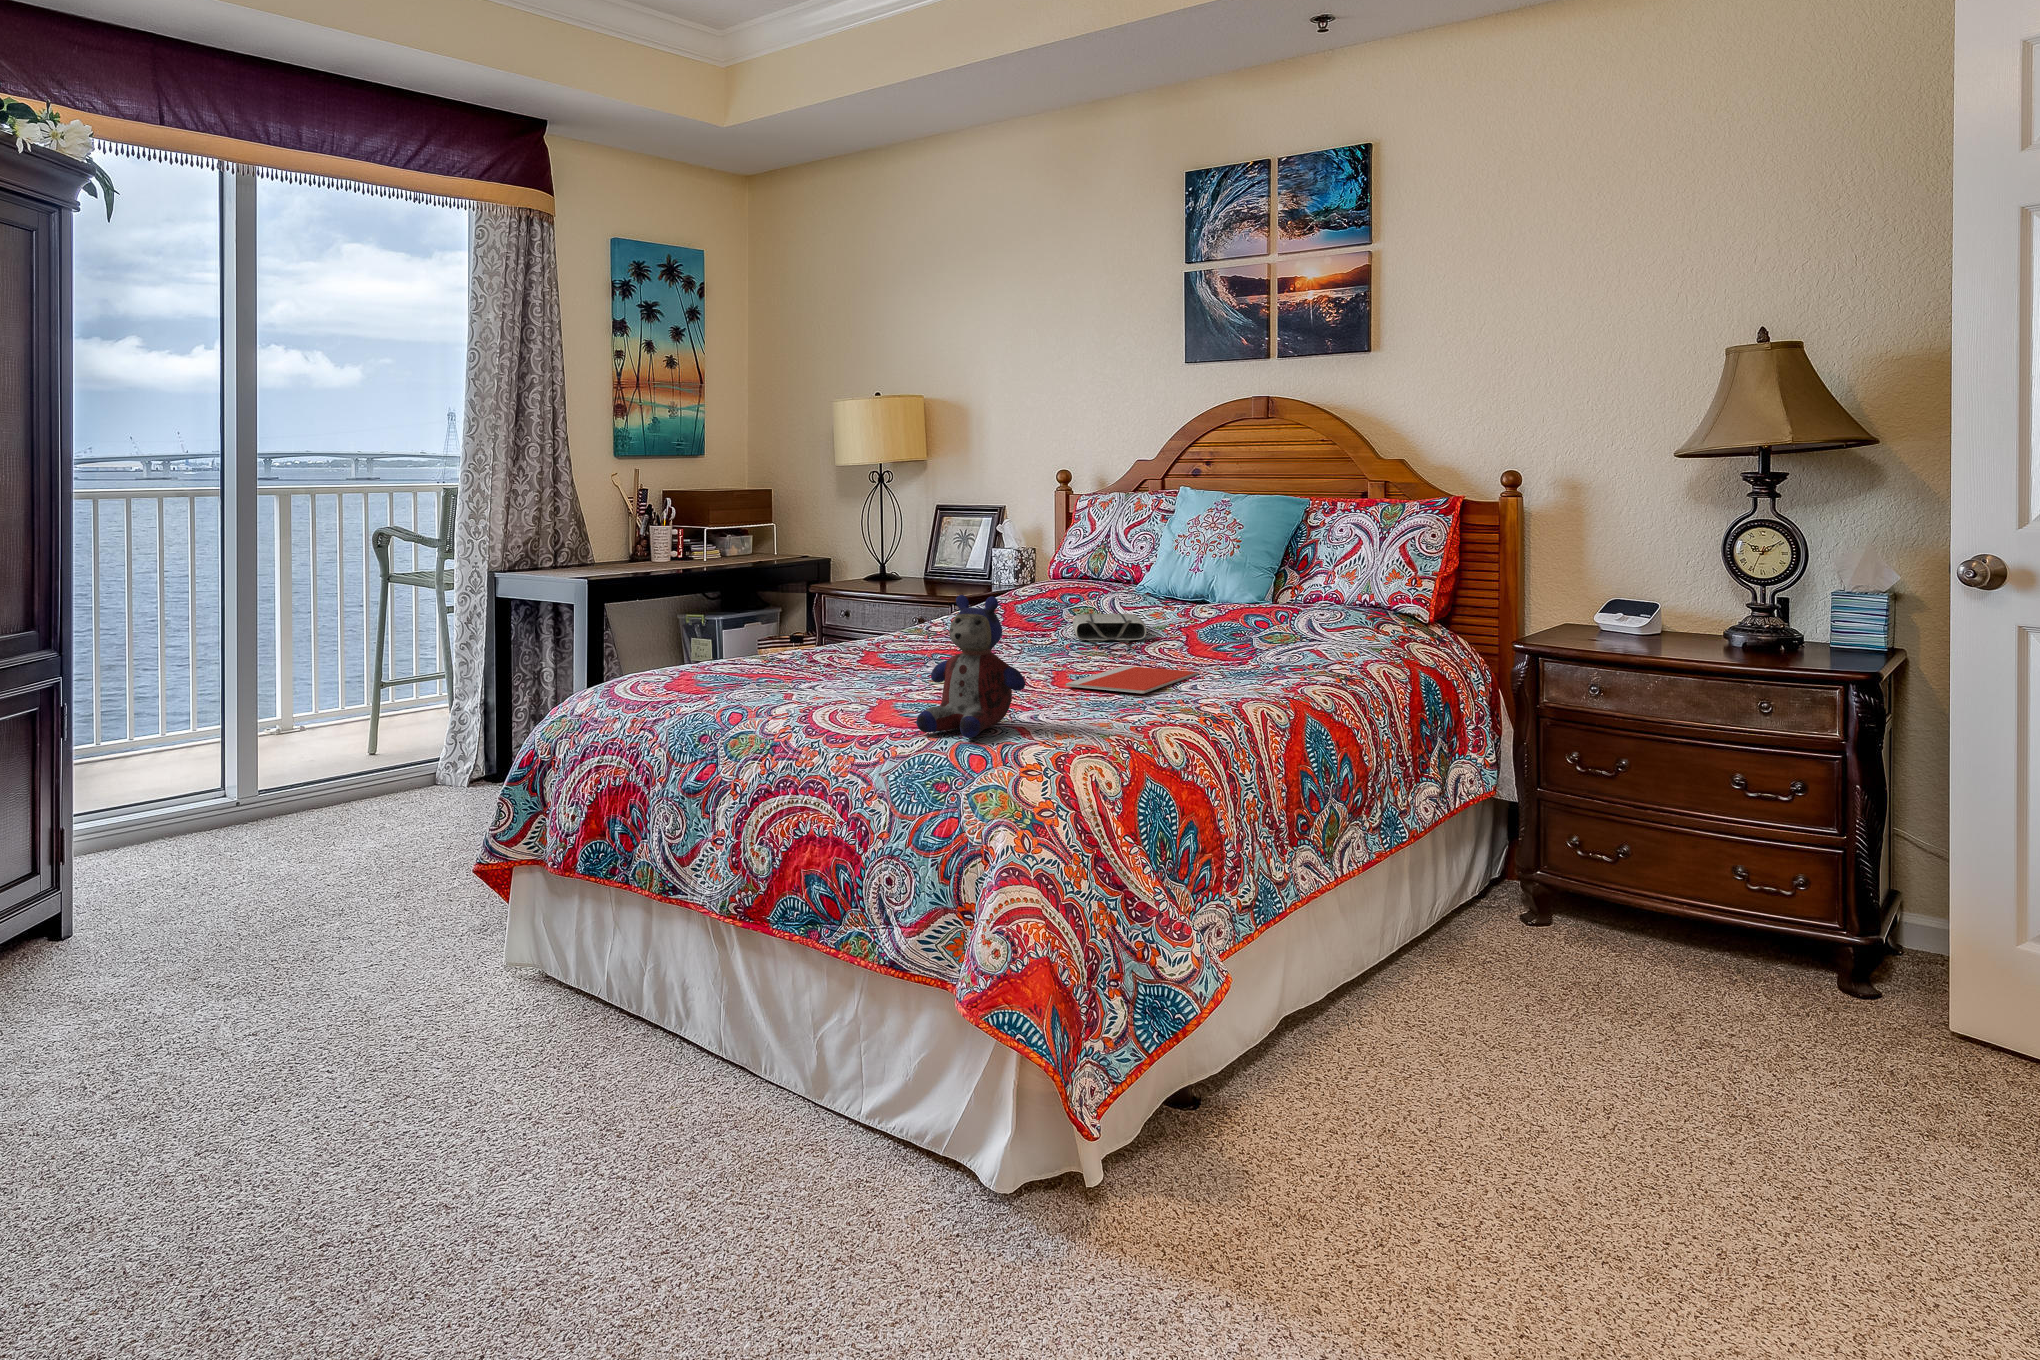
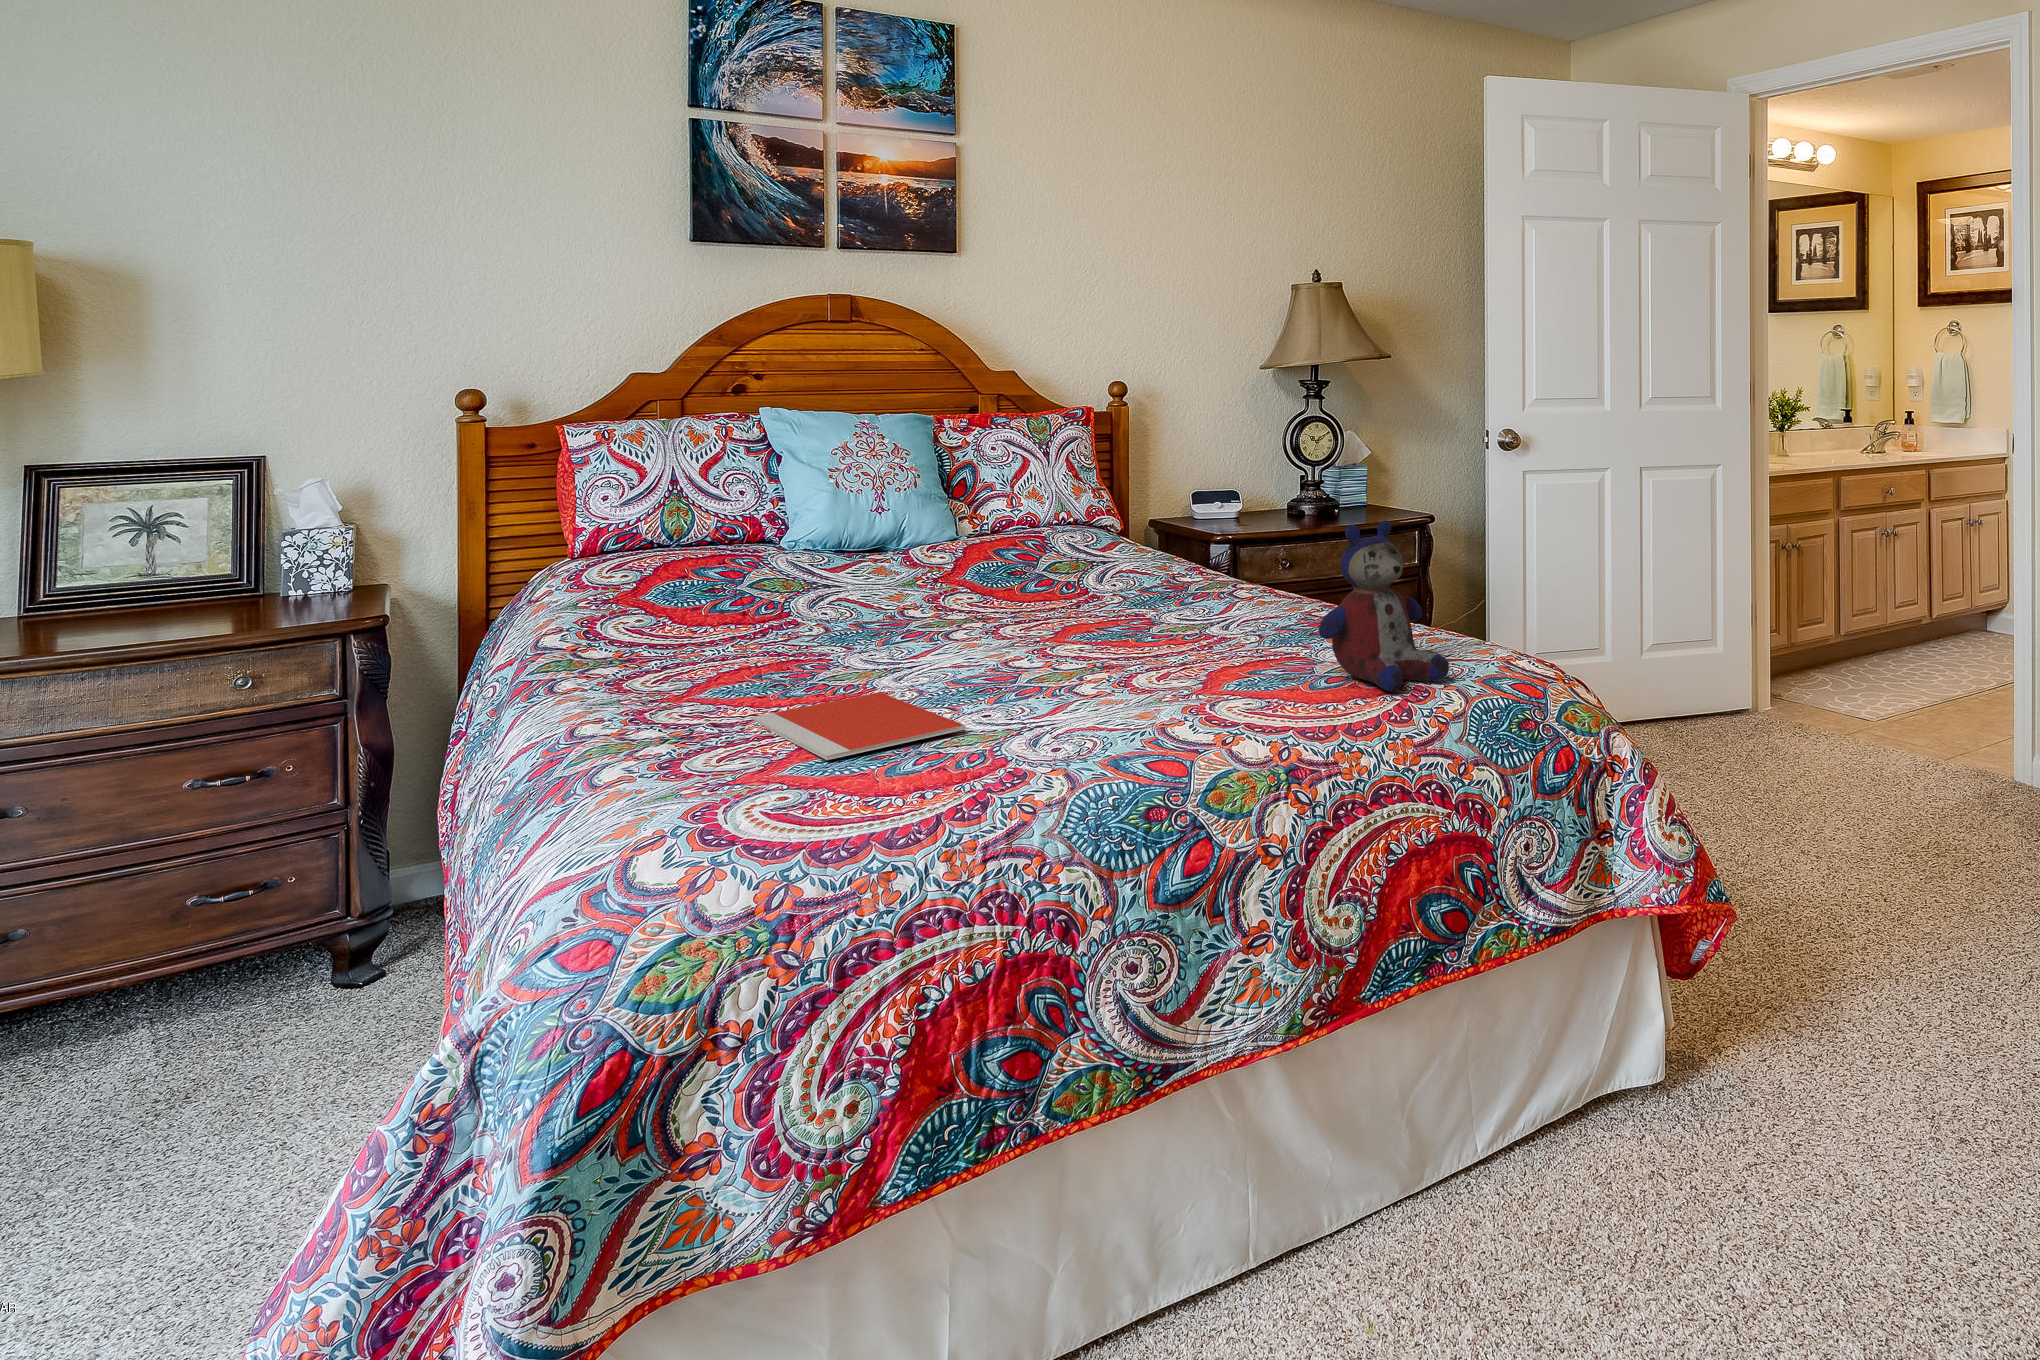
tote bag: present [1073,613,1147,642] -> none [842,577,1039,612]
notebook: present [1065,666,1198,693] -> present [751,692,966,760]

